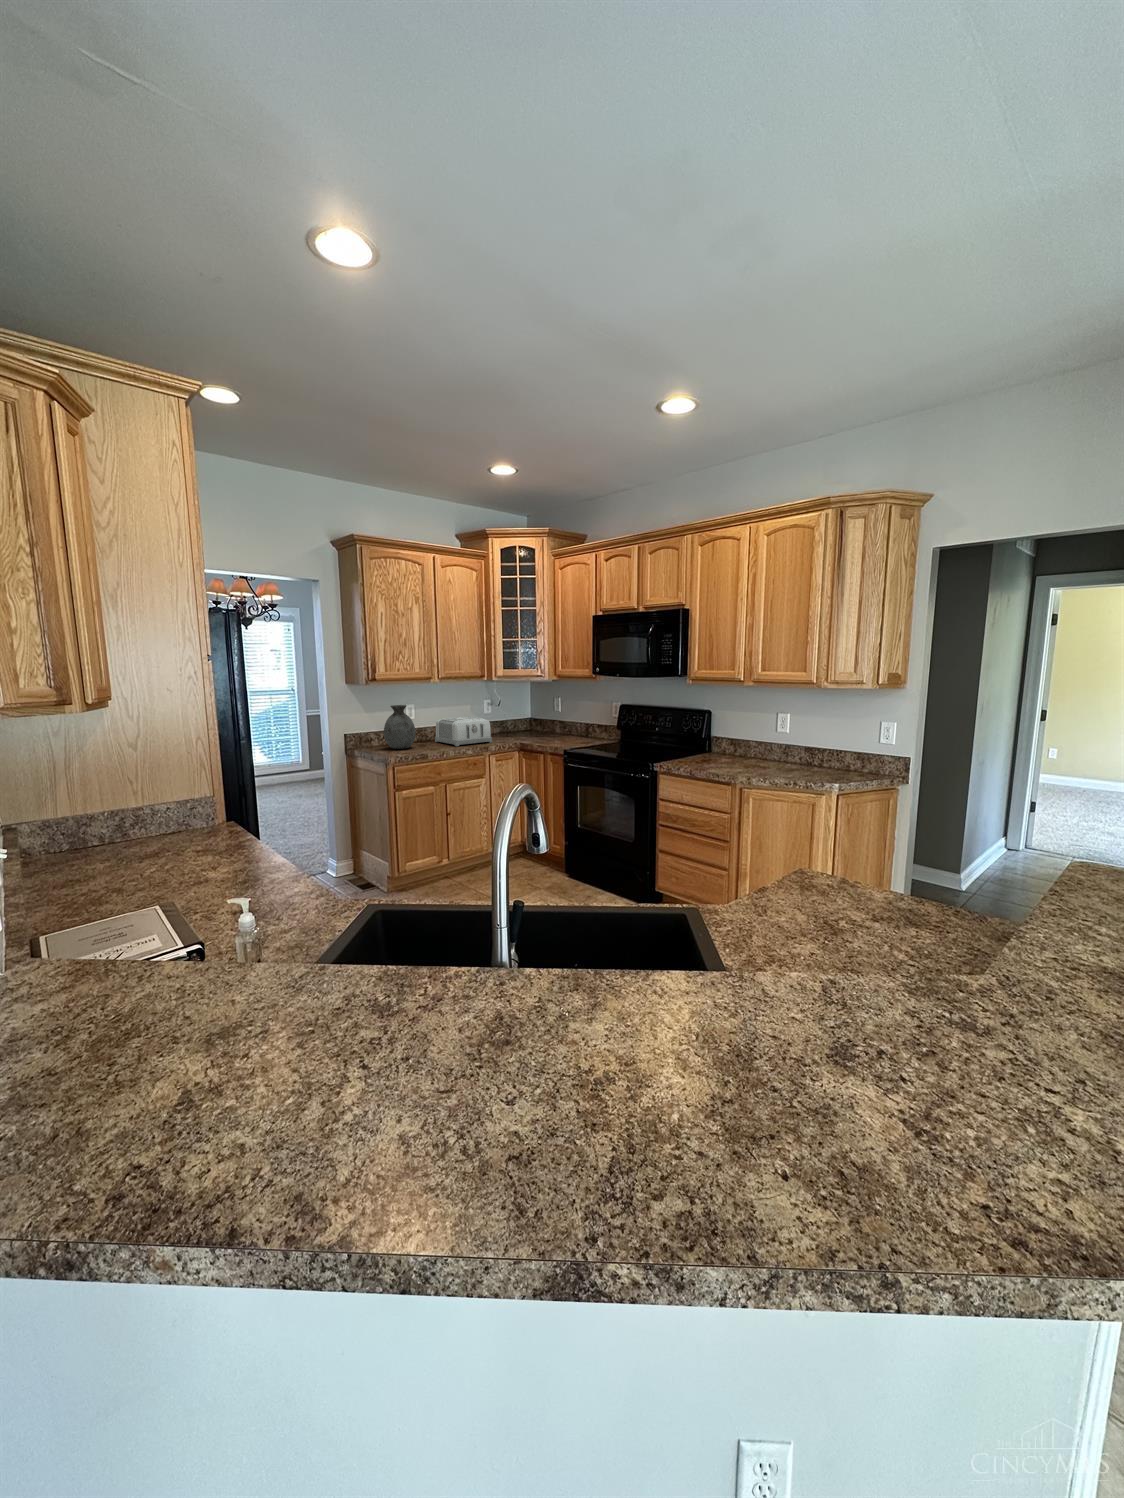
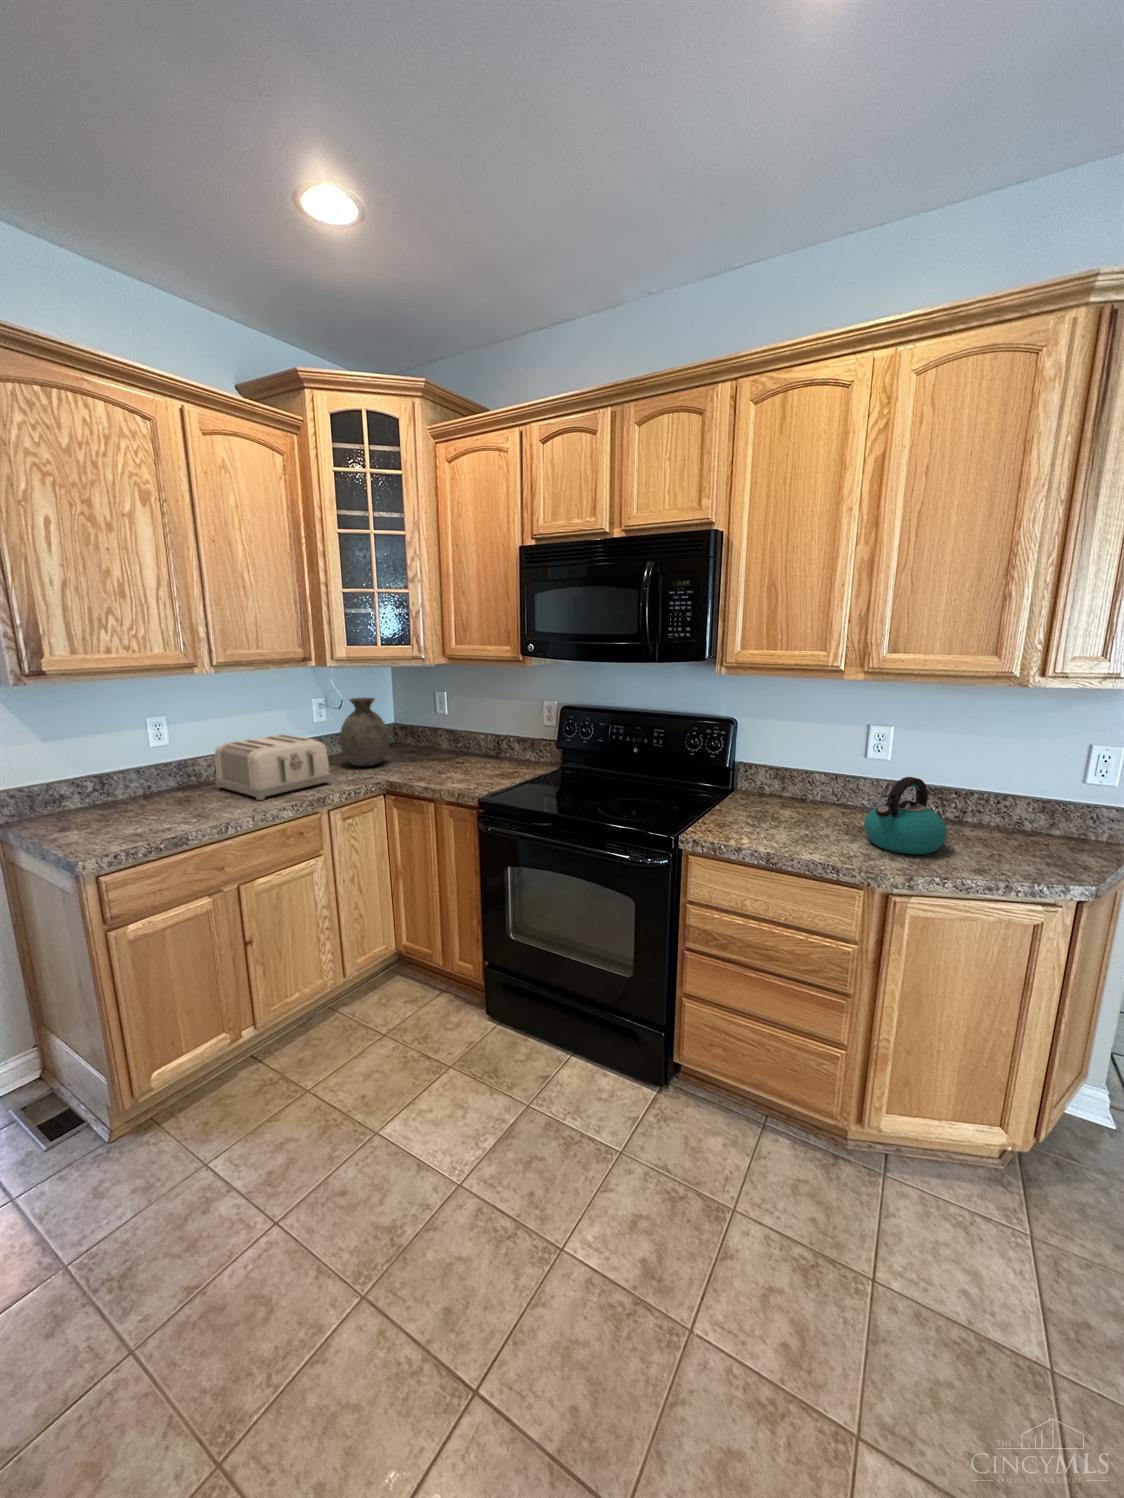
vase: present [384,705,416,749] -> present [340,698,390,766]
kettle: none [746,735,788,773] -> present [864,777,947,855]

